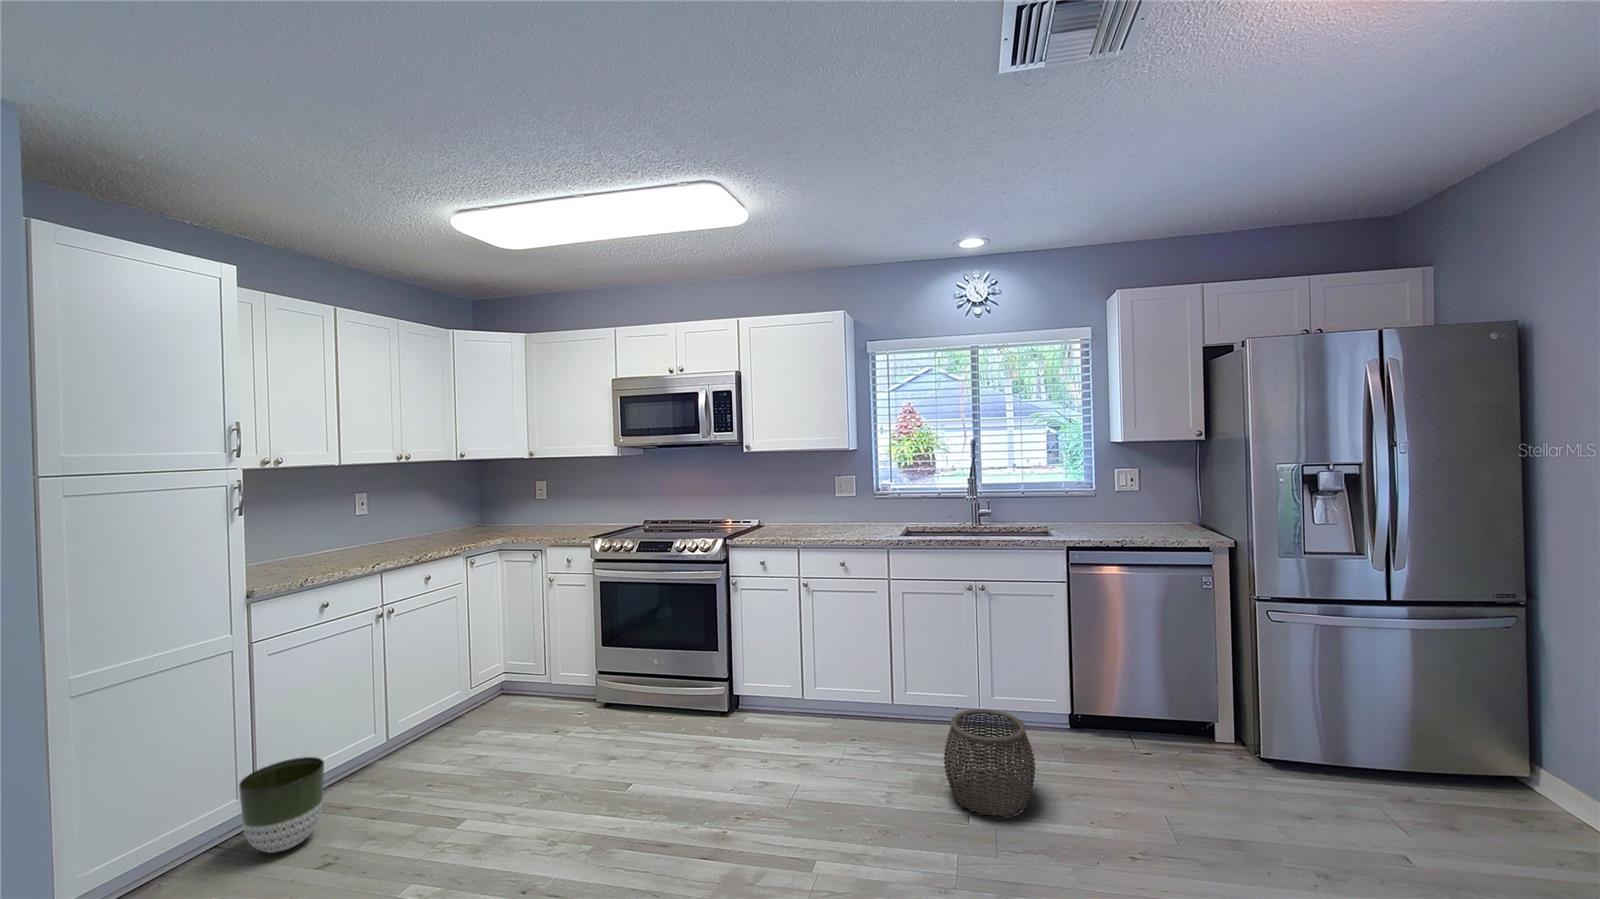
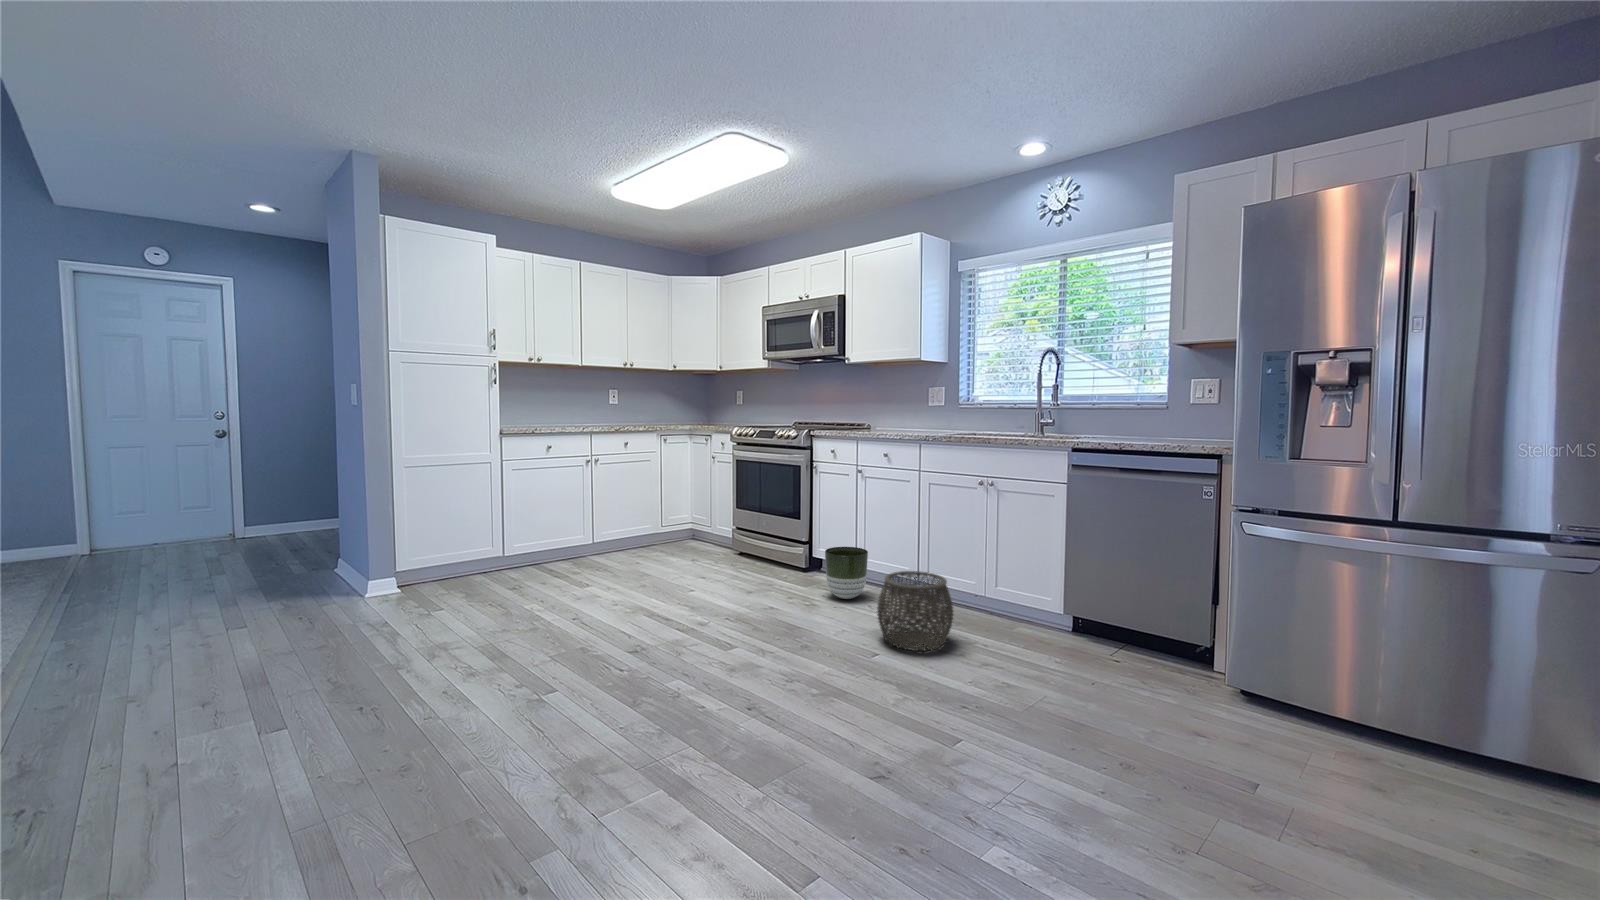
planter: present [239,757,324,853] -> present [825,547,868,599]

